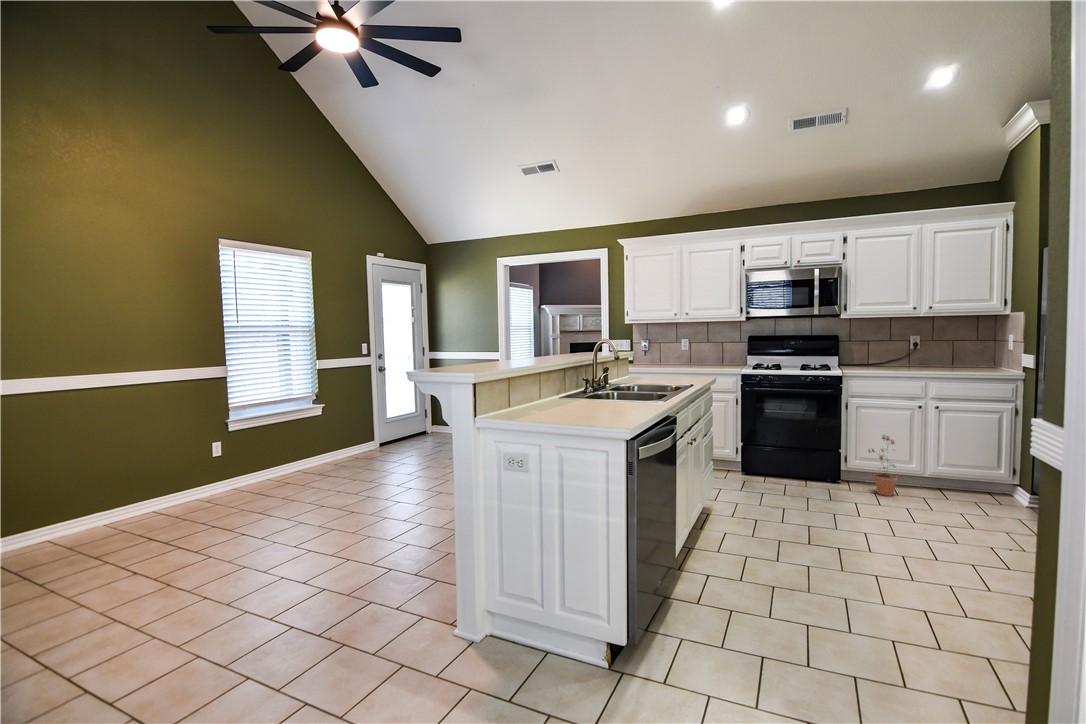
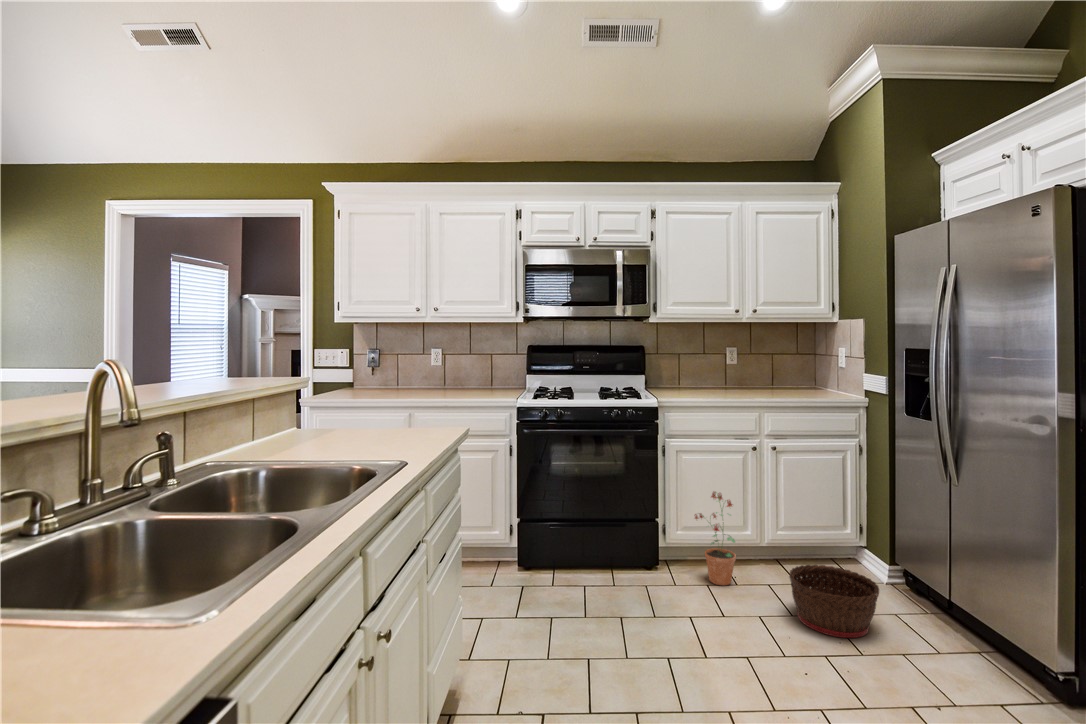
basket: none [928,484,995,526] -> present [789,565,879,638]

